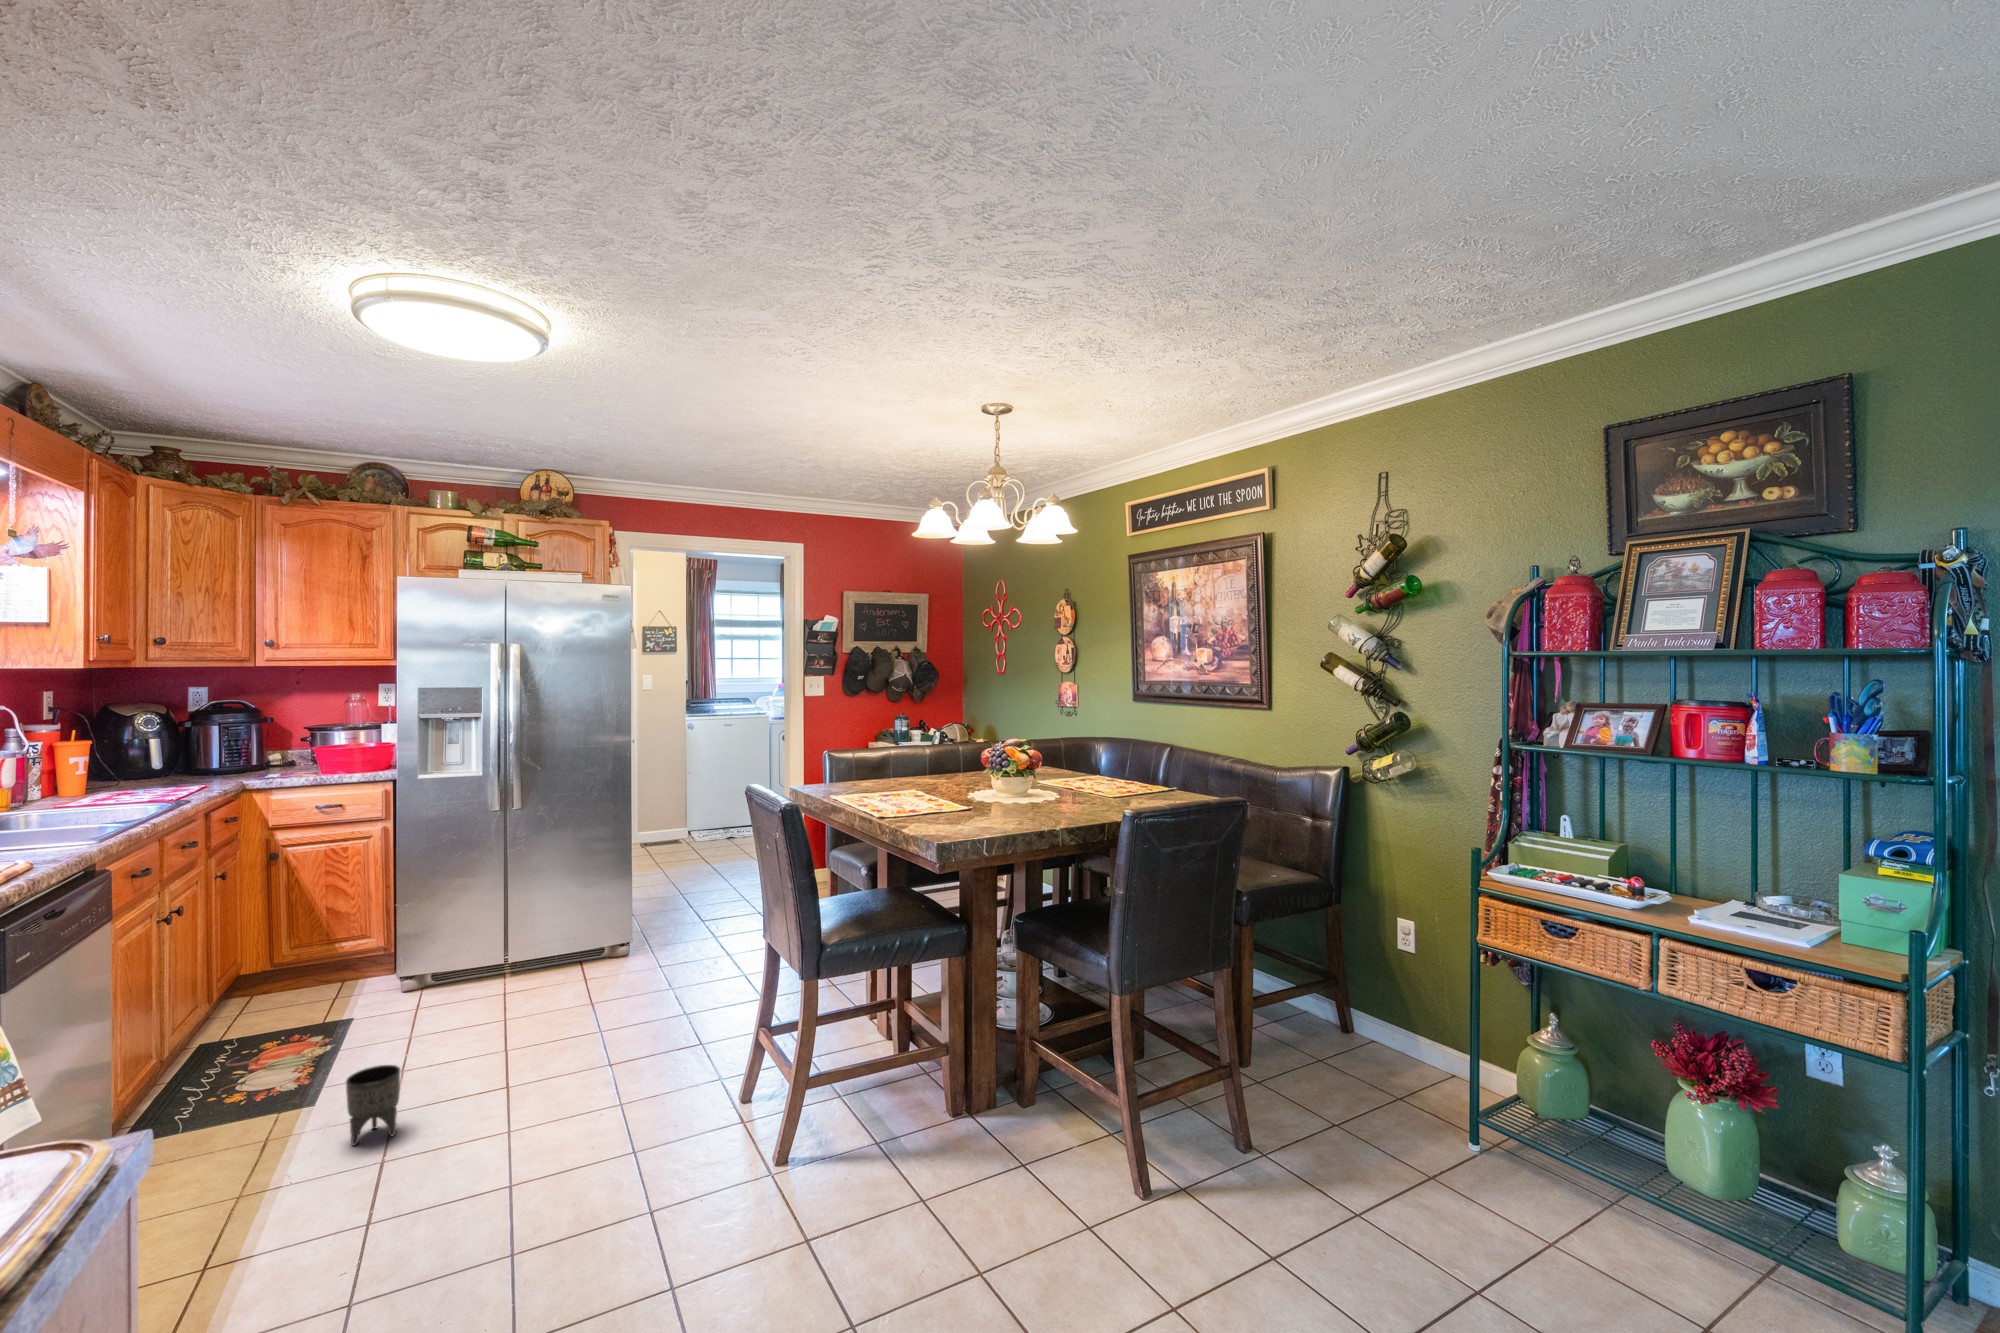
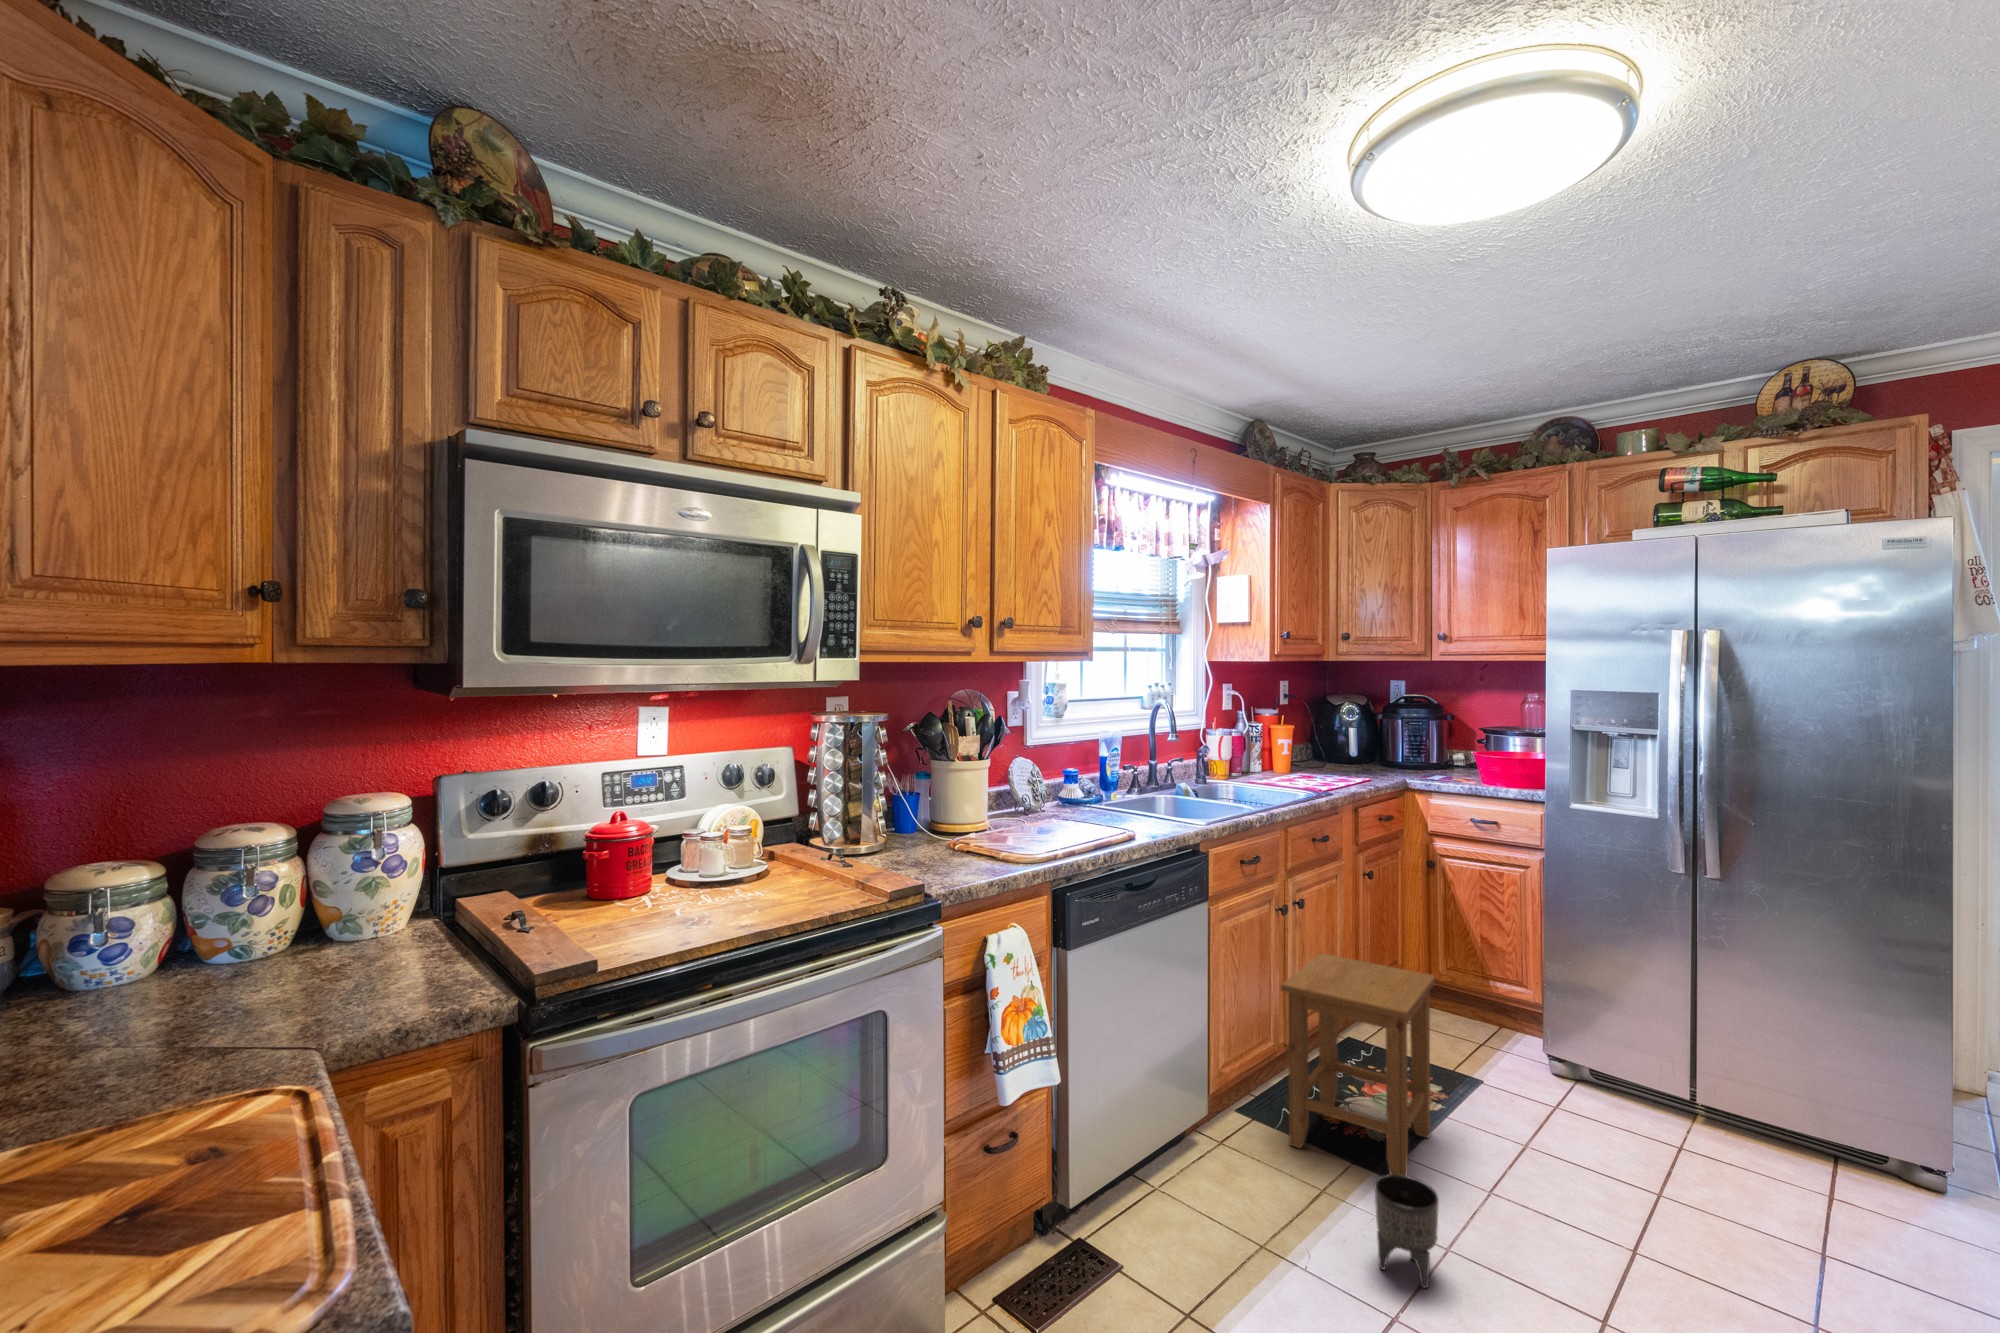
stool: none [200,930,341,1129] -> present [1281,953,1436,1176]

